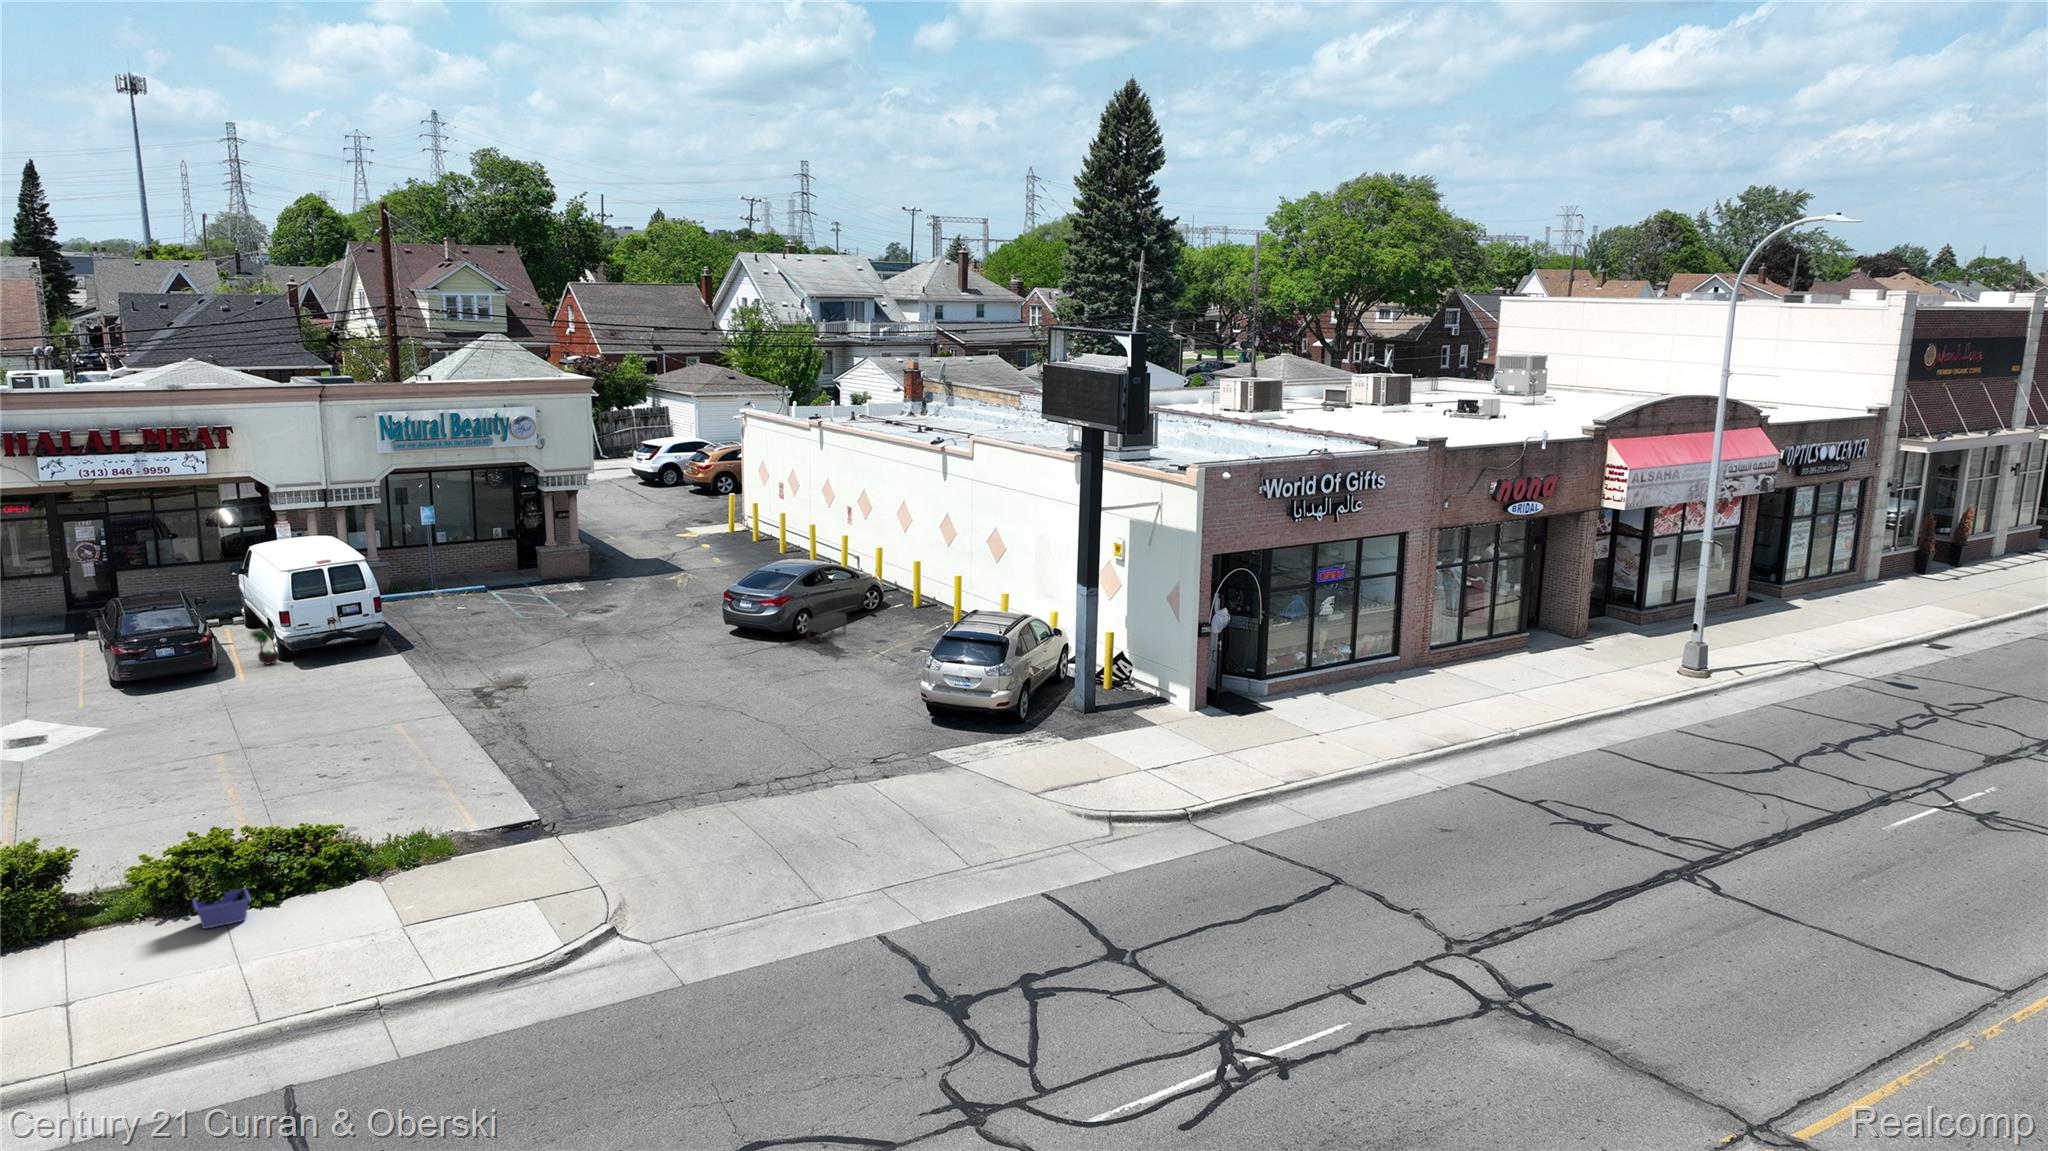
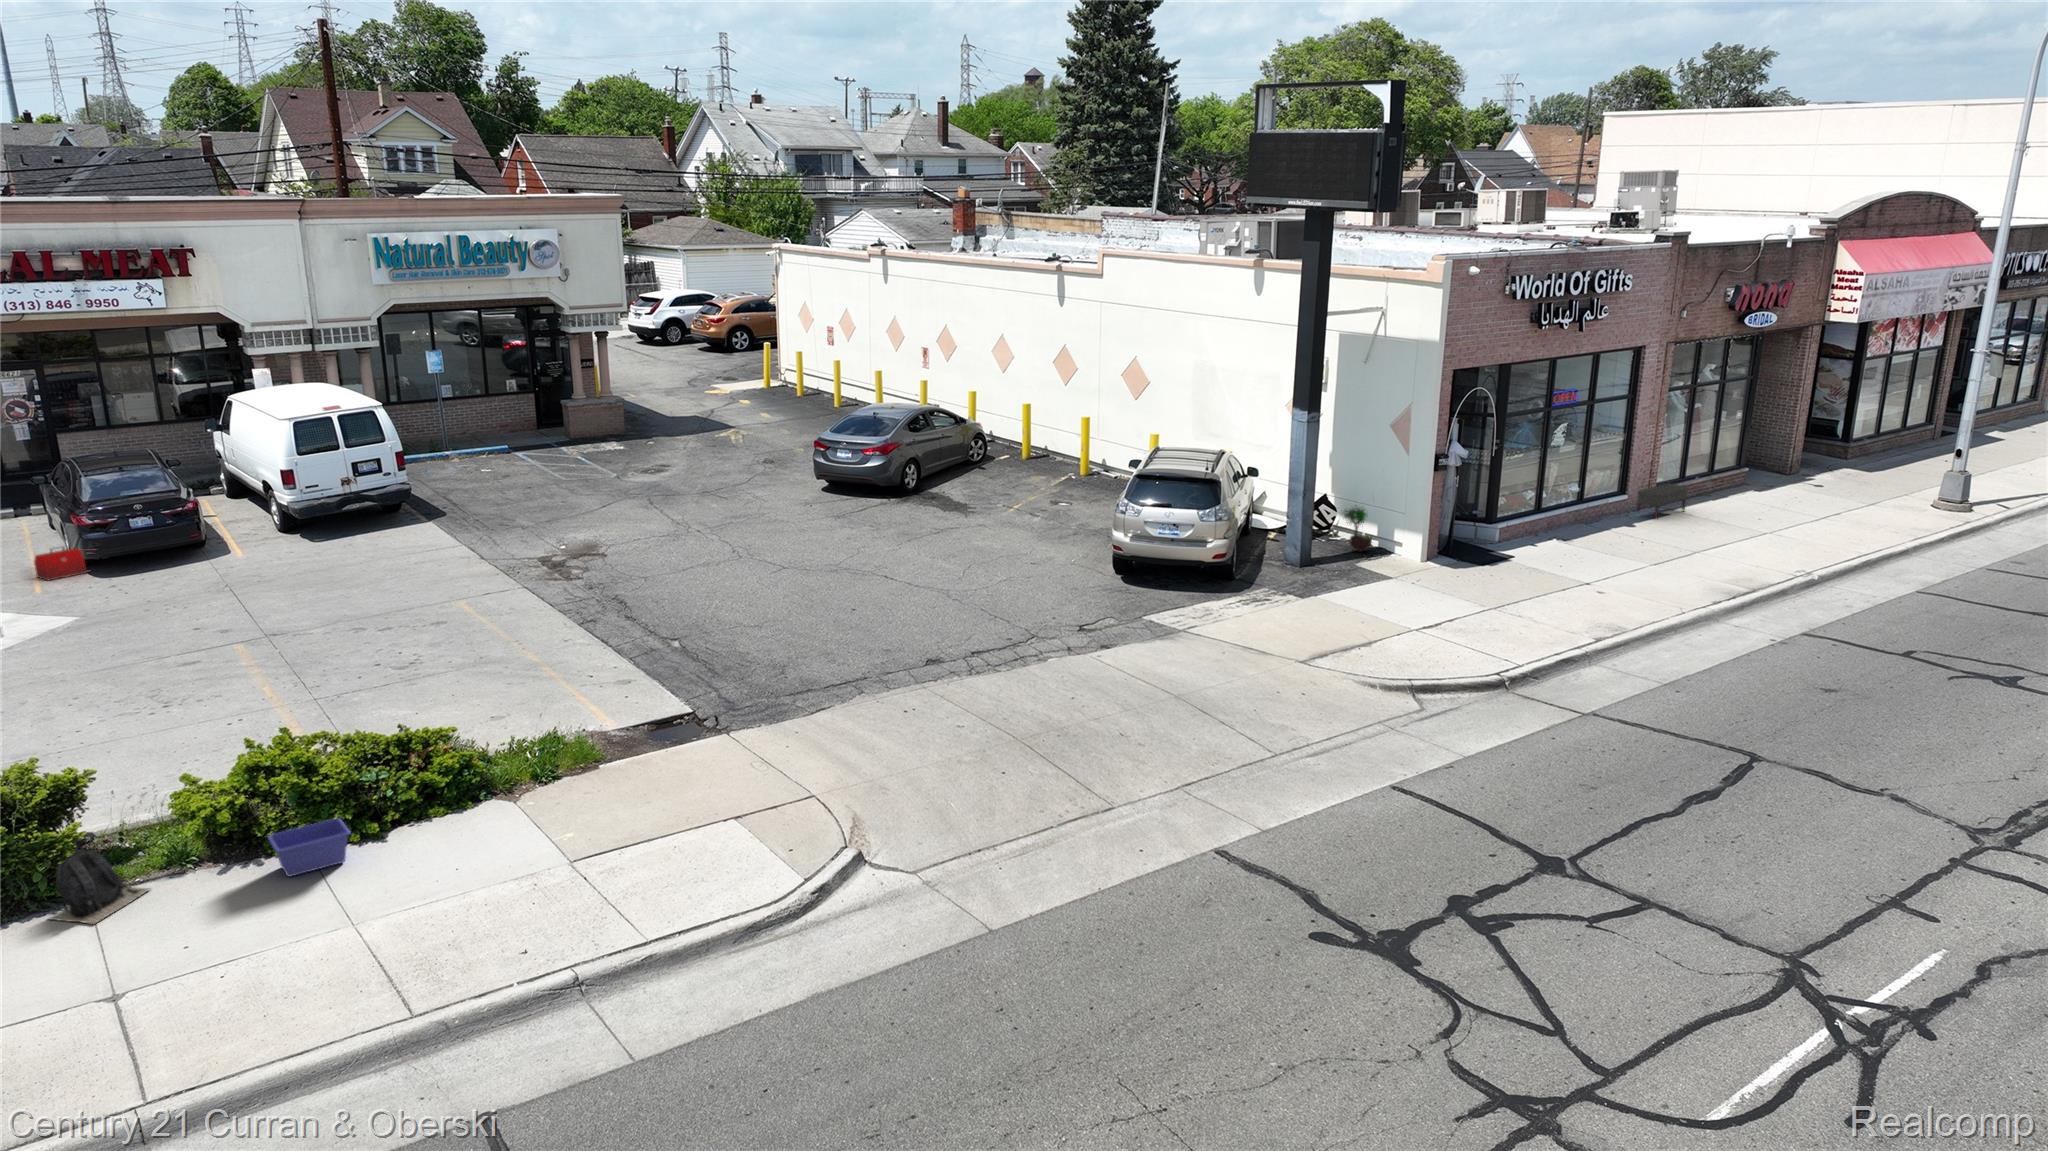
bench: present [806,612,847,642] -> present [1637,483,1688,518]
potted tree: present [250,629,279,664] -> present [1344,508,1372,551]
toolbox: none [78,670,118,697] -> present [34,546,86,580]
backpack: none [33,904,109,956] -> present [50,850,150,924]

